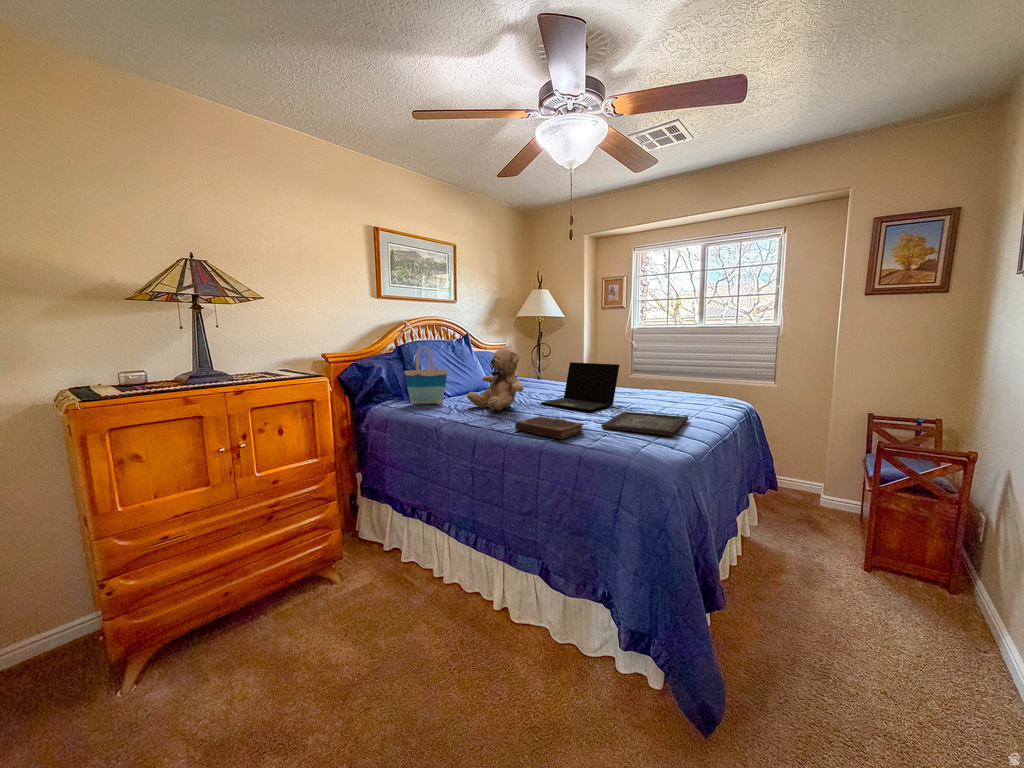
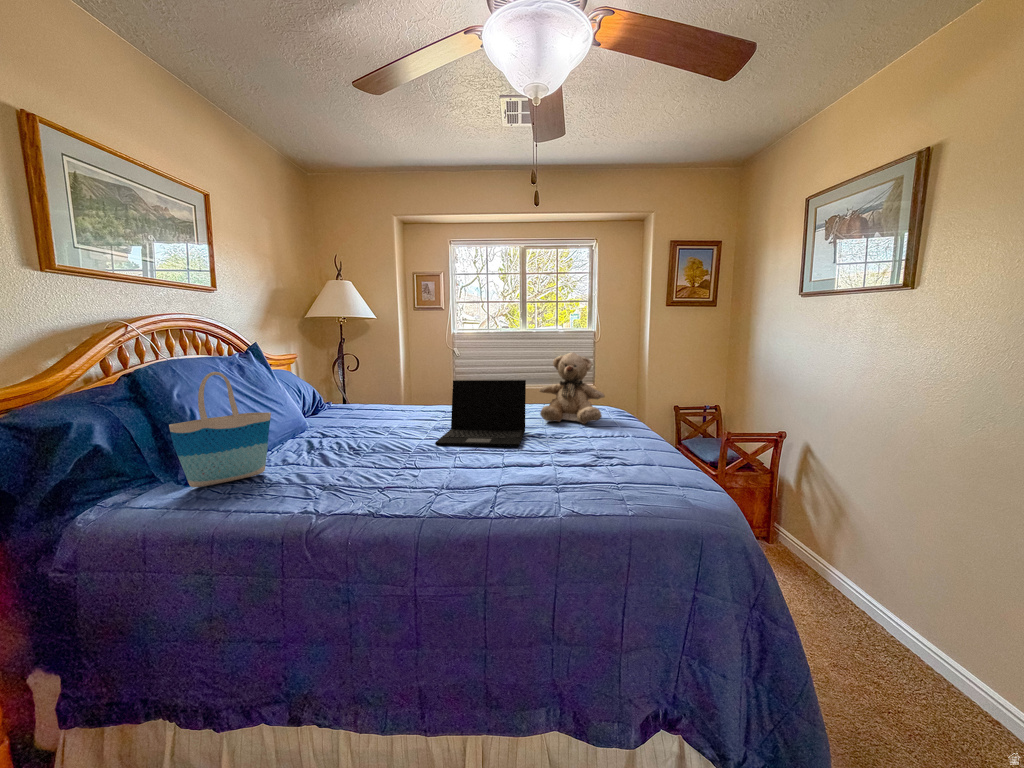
teddy bear: present [467,346,524,412] -> present [539,352,605,424]
tray: present [601,412,688,436] -> none [556,436,664,471]
notebook: present [515,416,584,439] -> none [479,471,573,507]

